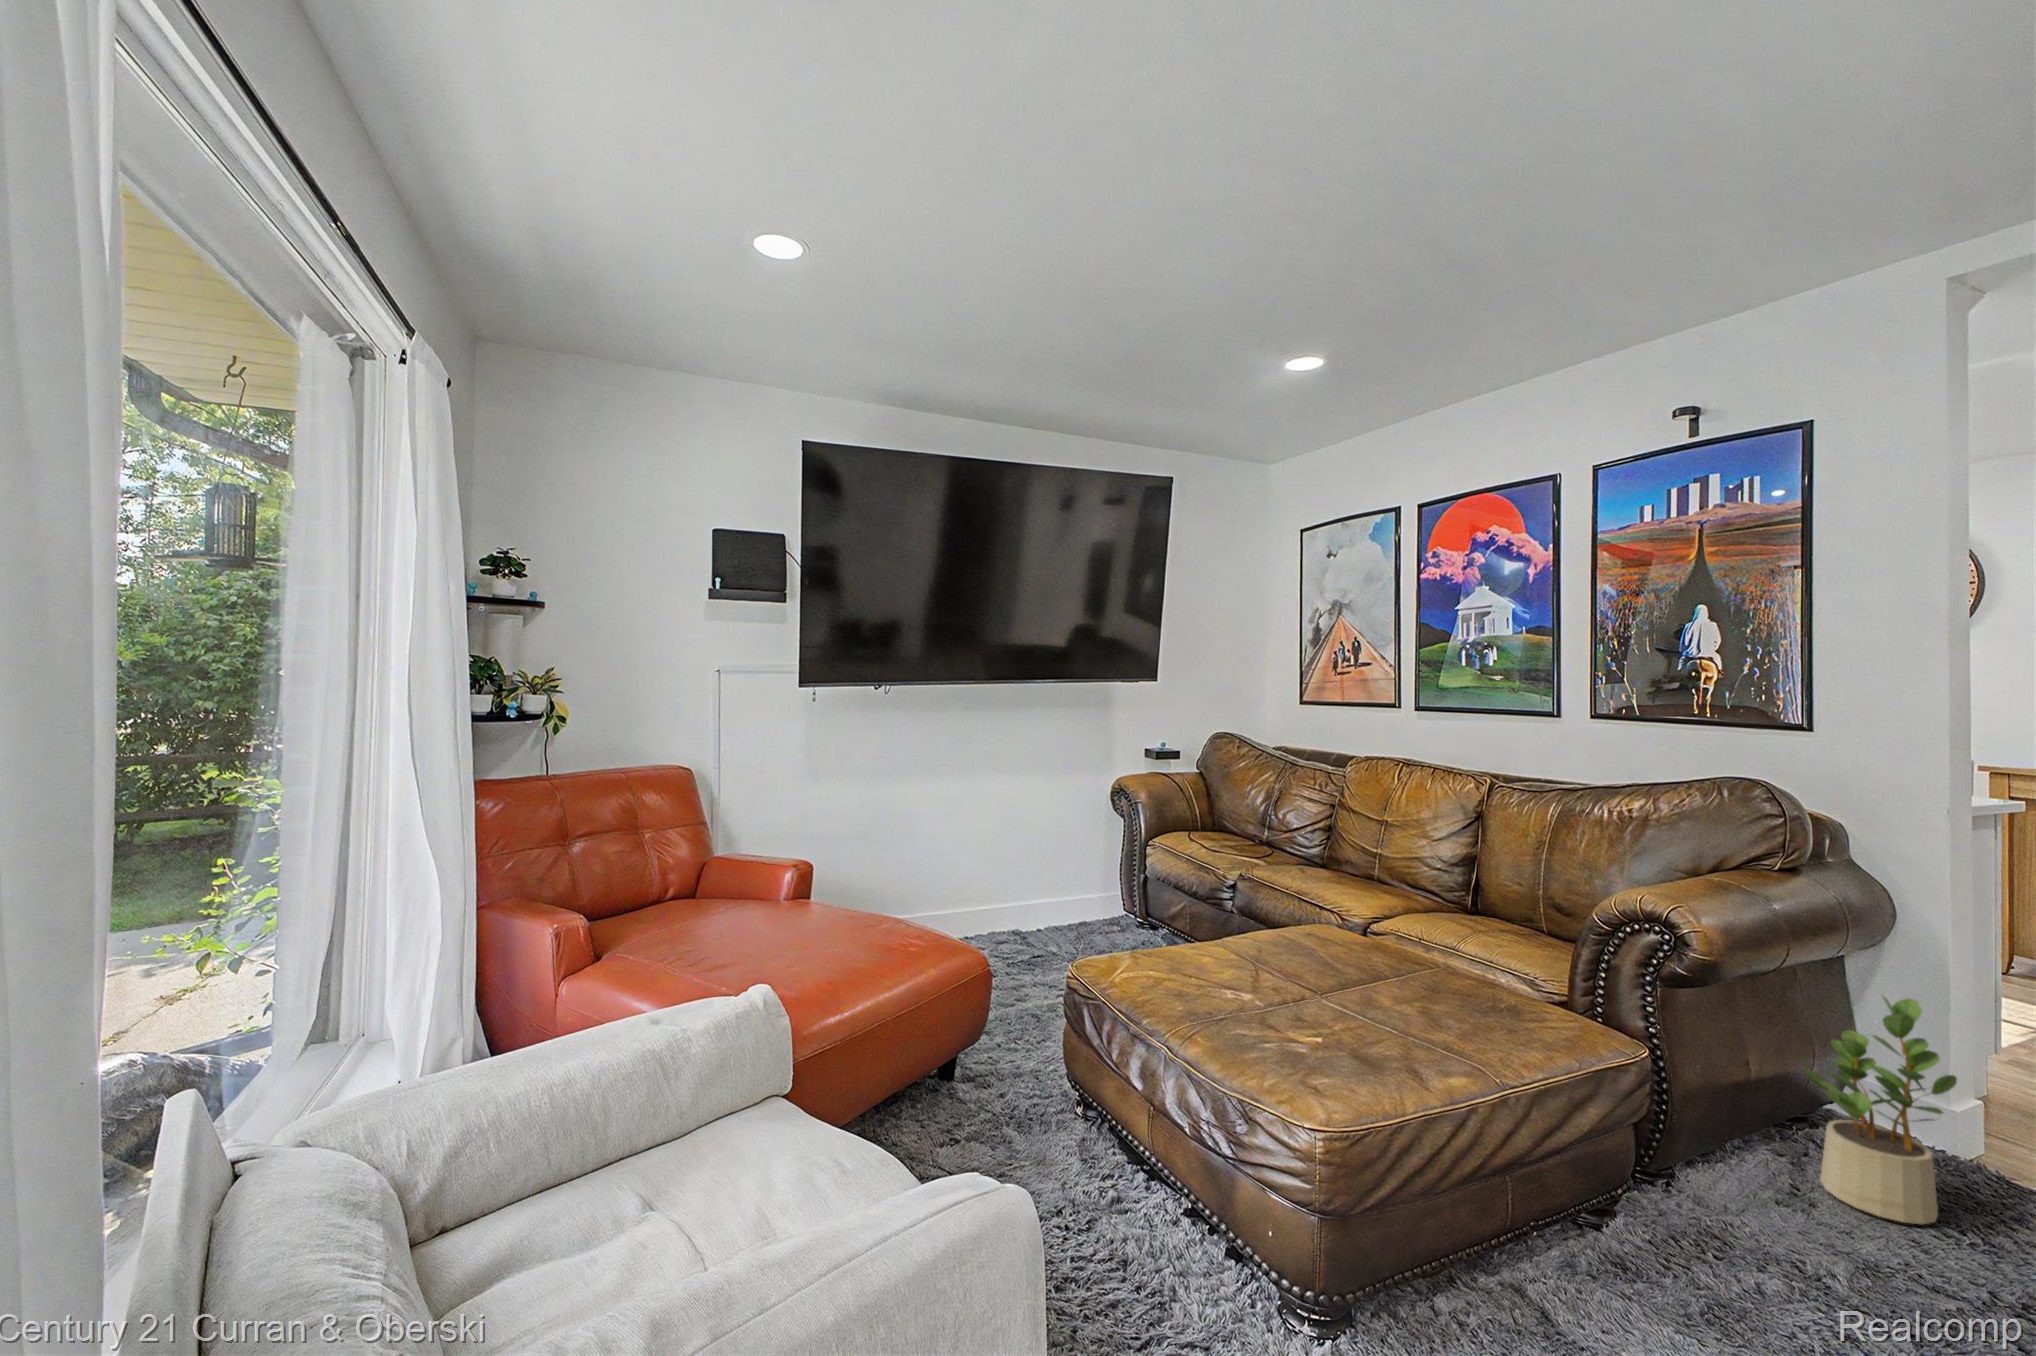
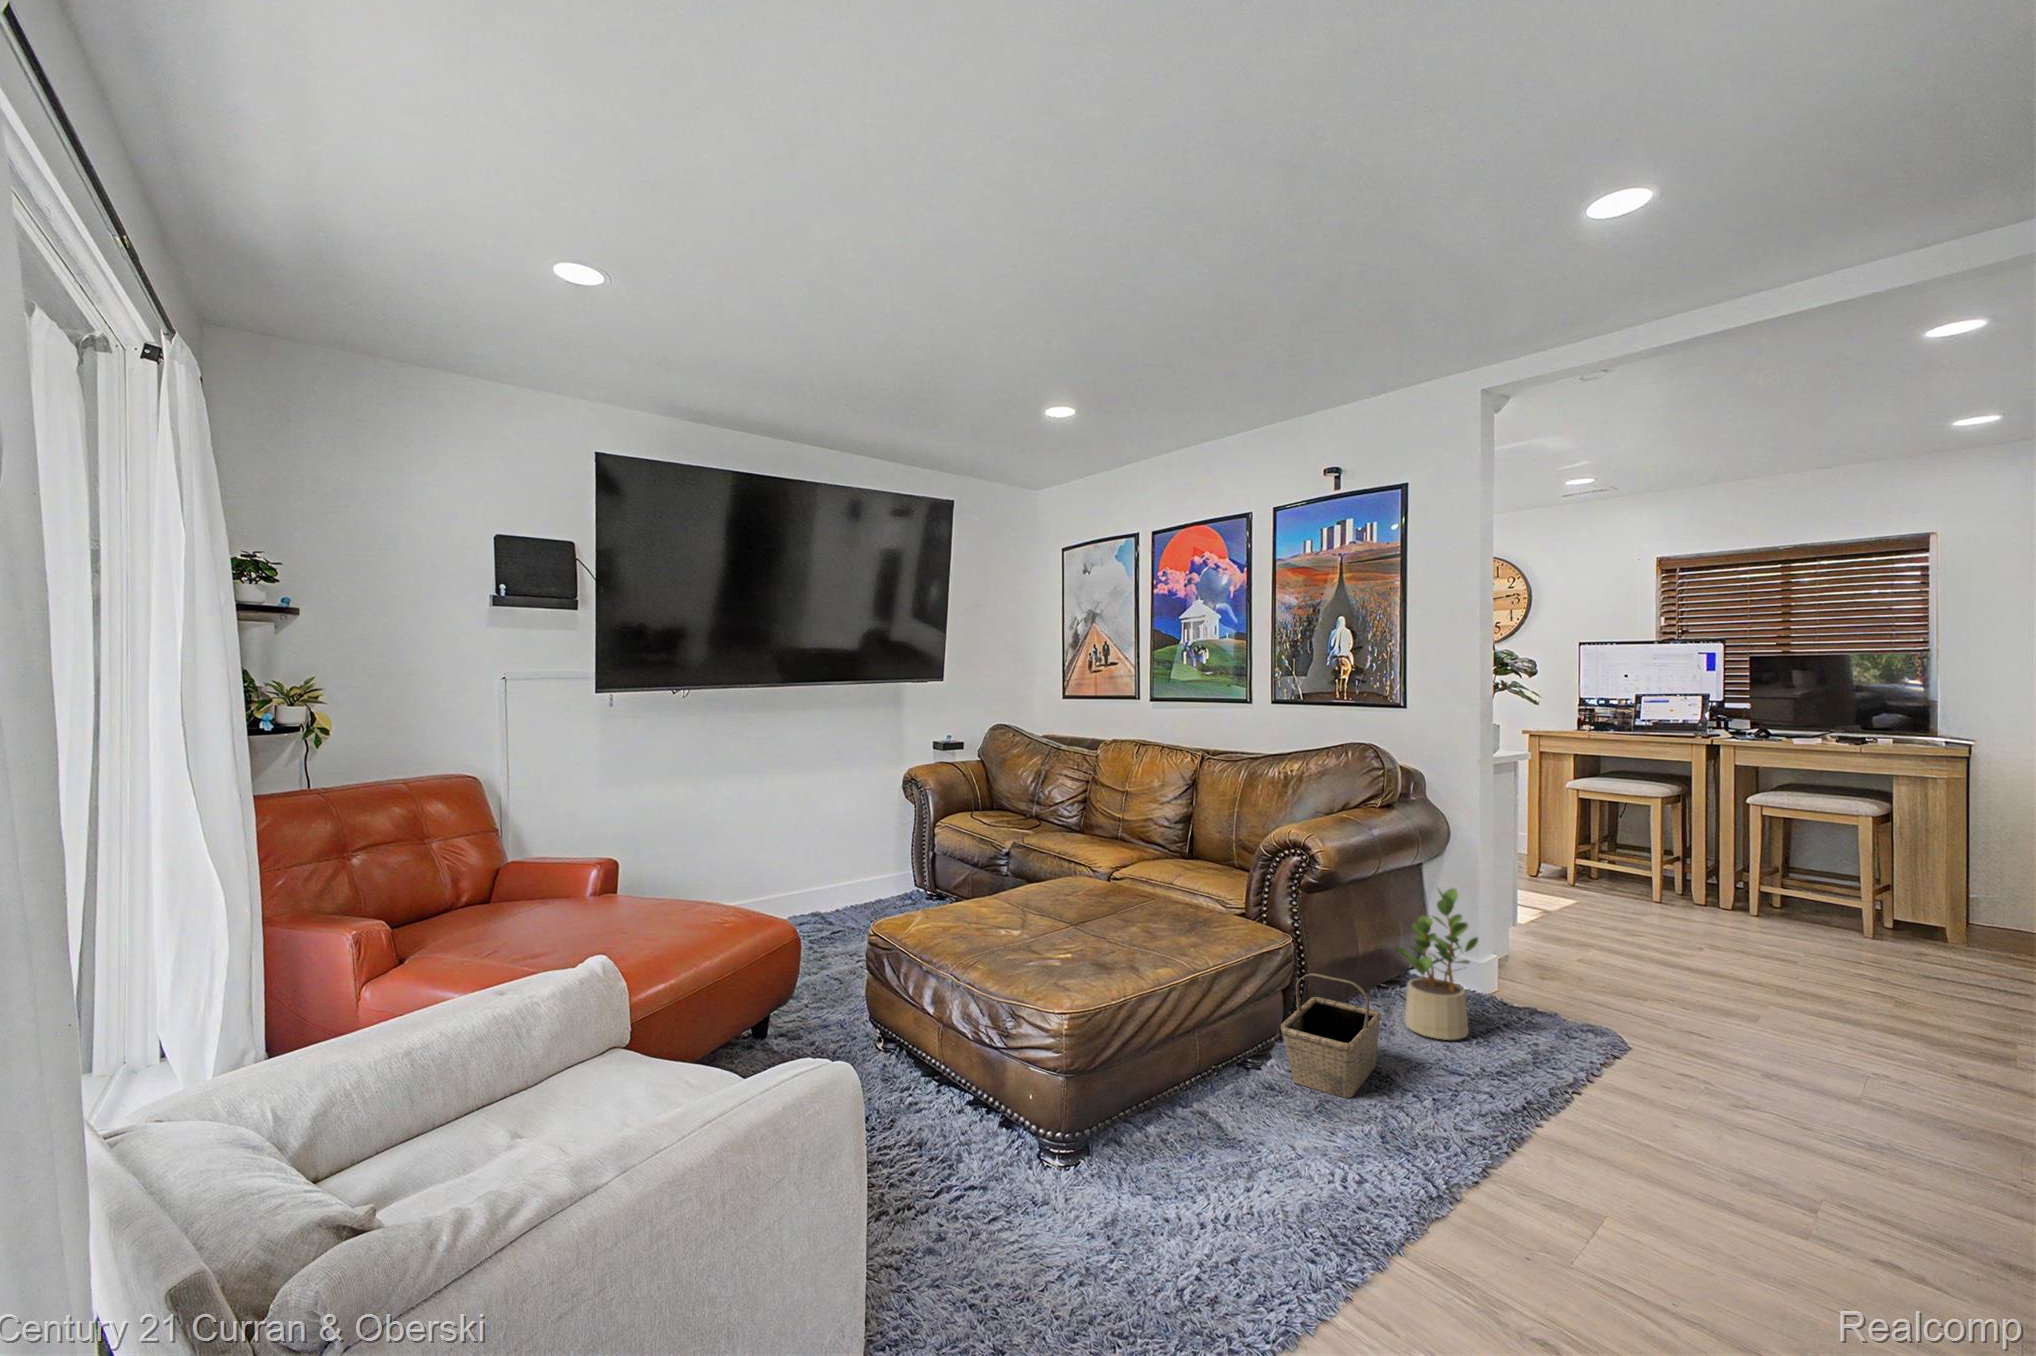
basket: none [1630,1101,1795,1298] -> present [1281,973,1381,1098]

